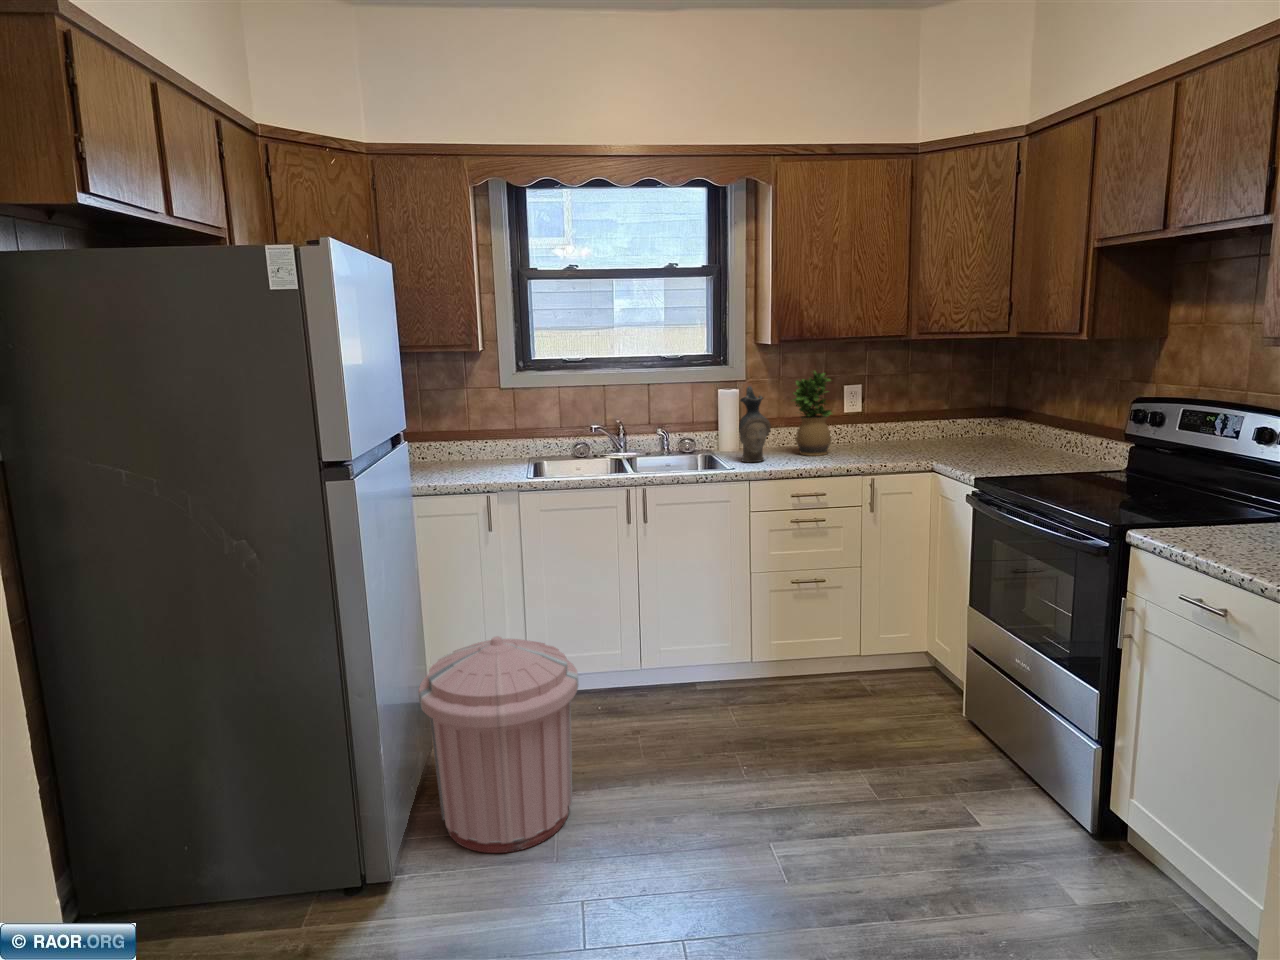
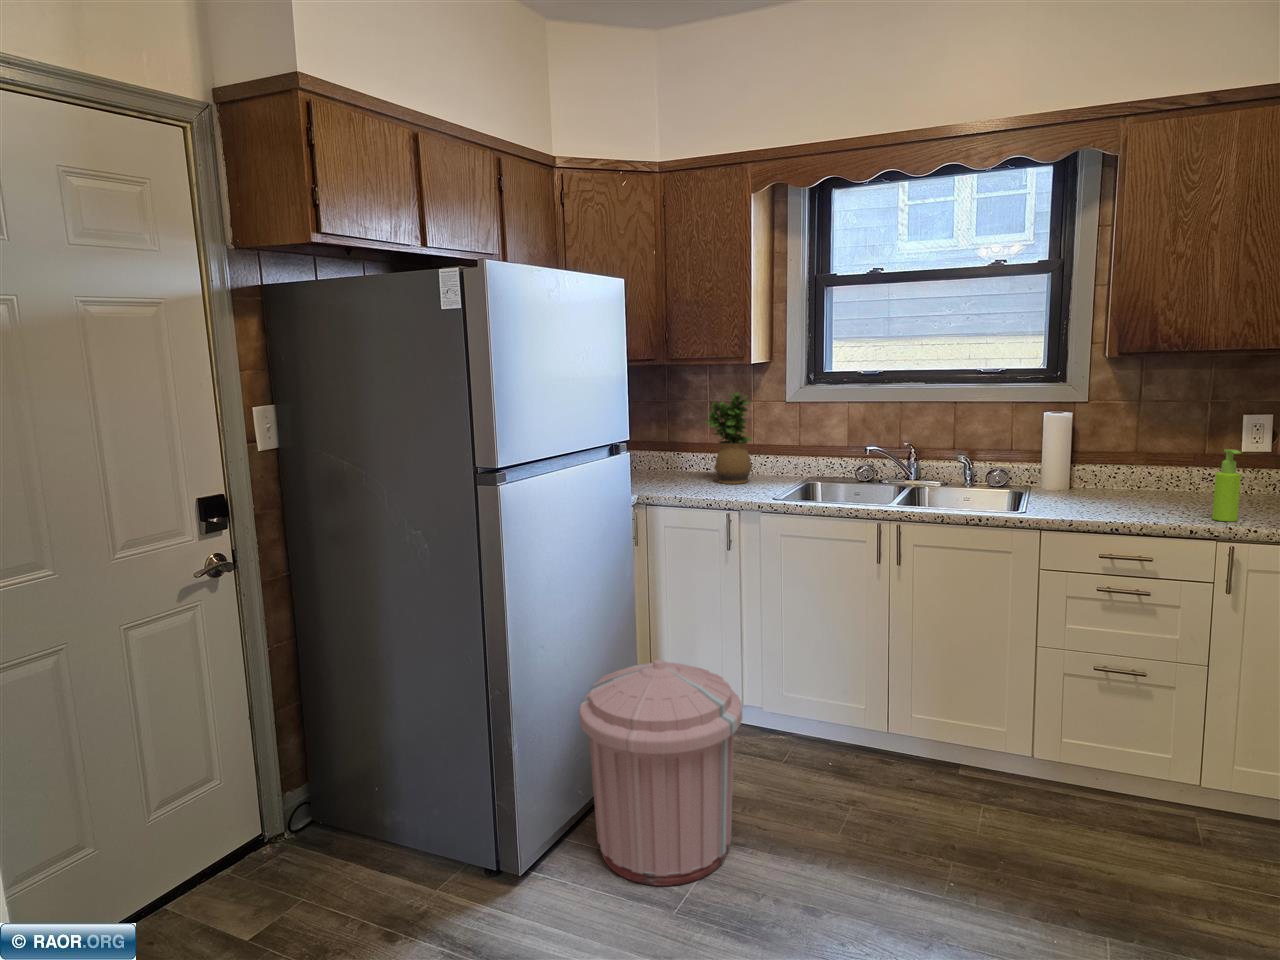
potted plant: present [793,371,832,456] -> present [706,393,752,484]
ceramic pitcher: present [739,386,771,462] -> none [1046,410,1090,508]
soap dispenser: none [853,409,870,460] -> present [1212,449,1241,521]

